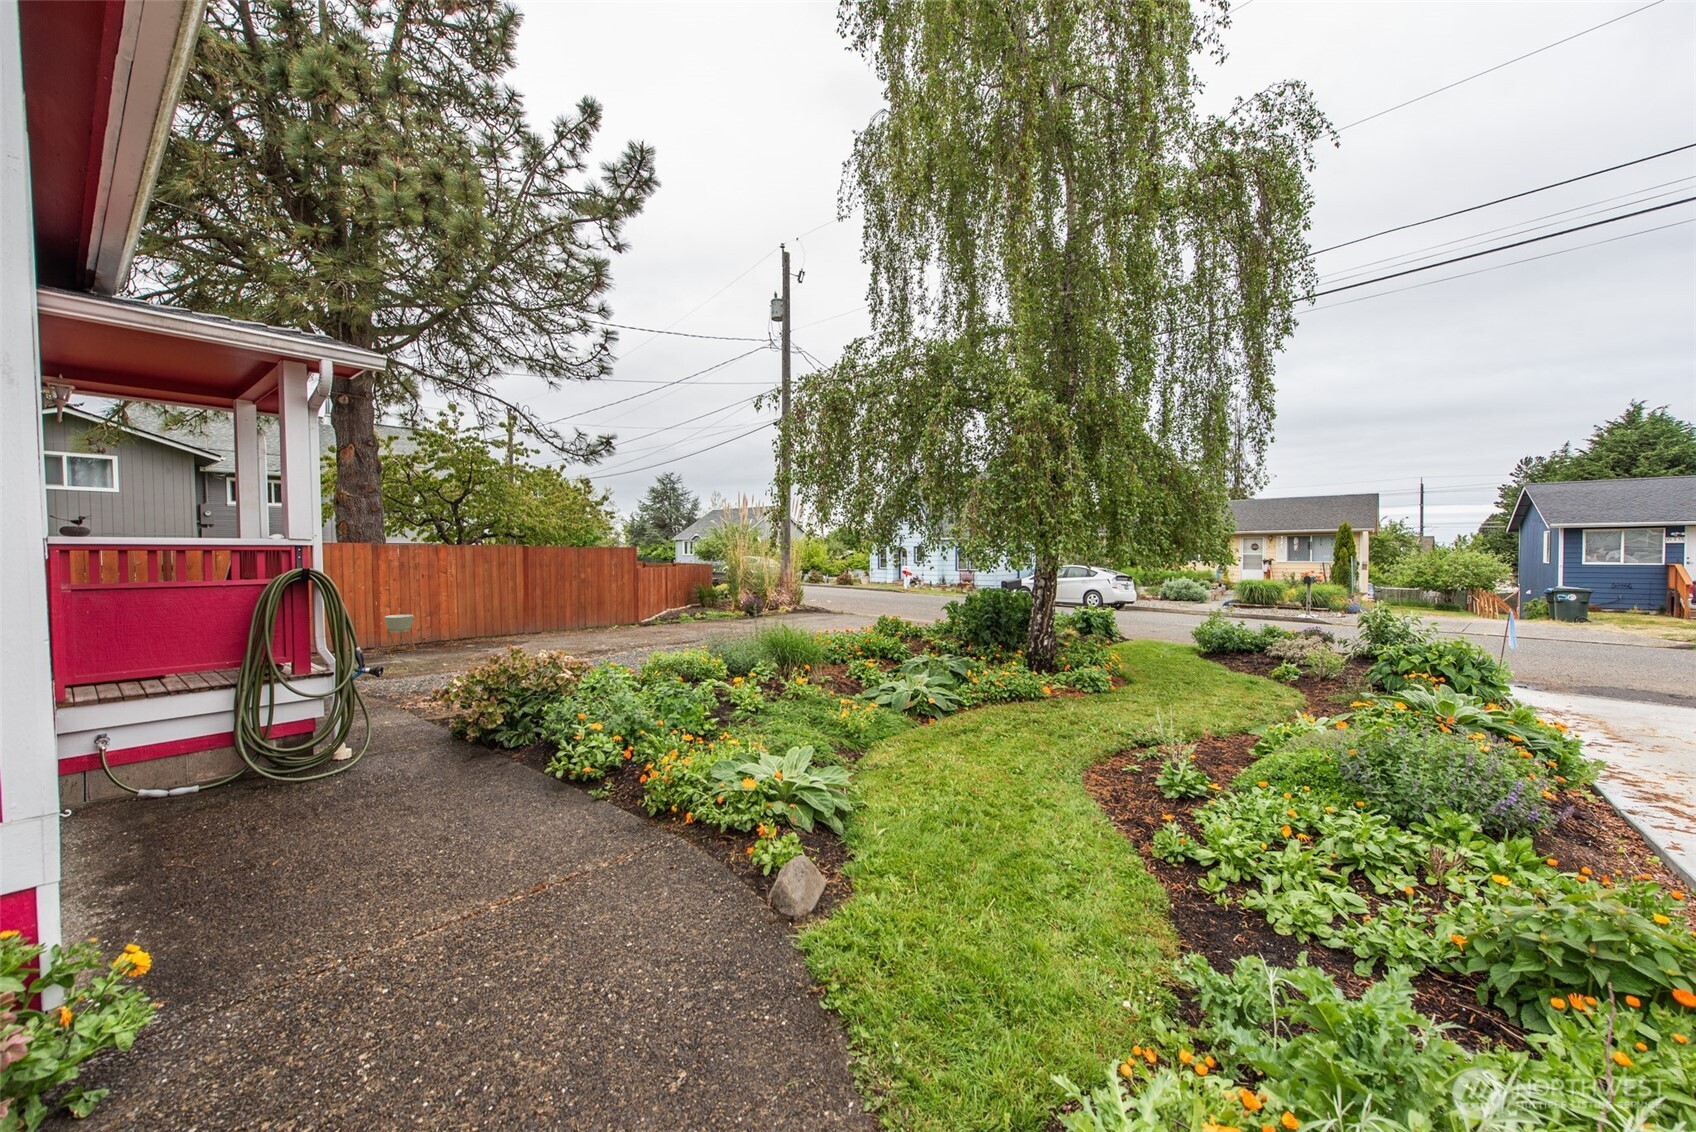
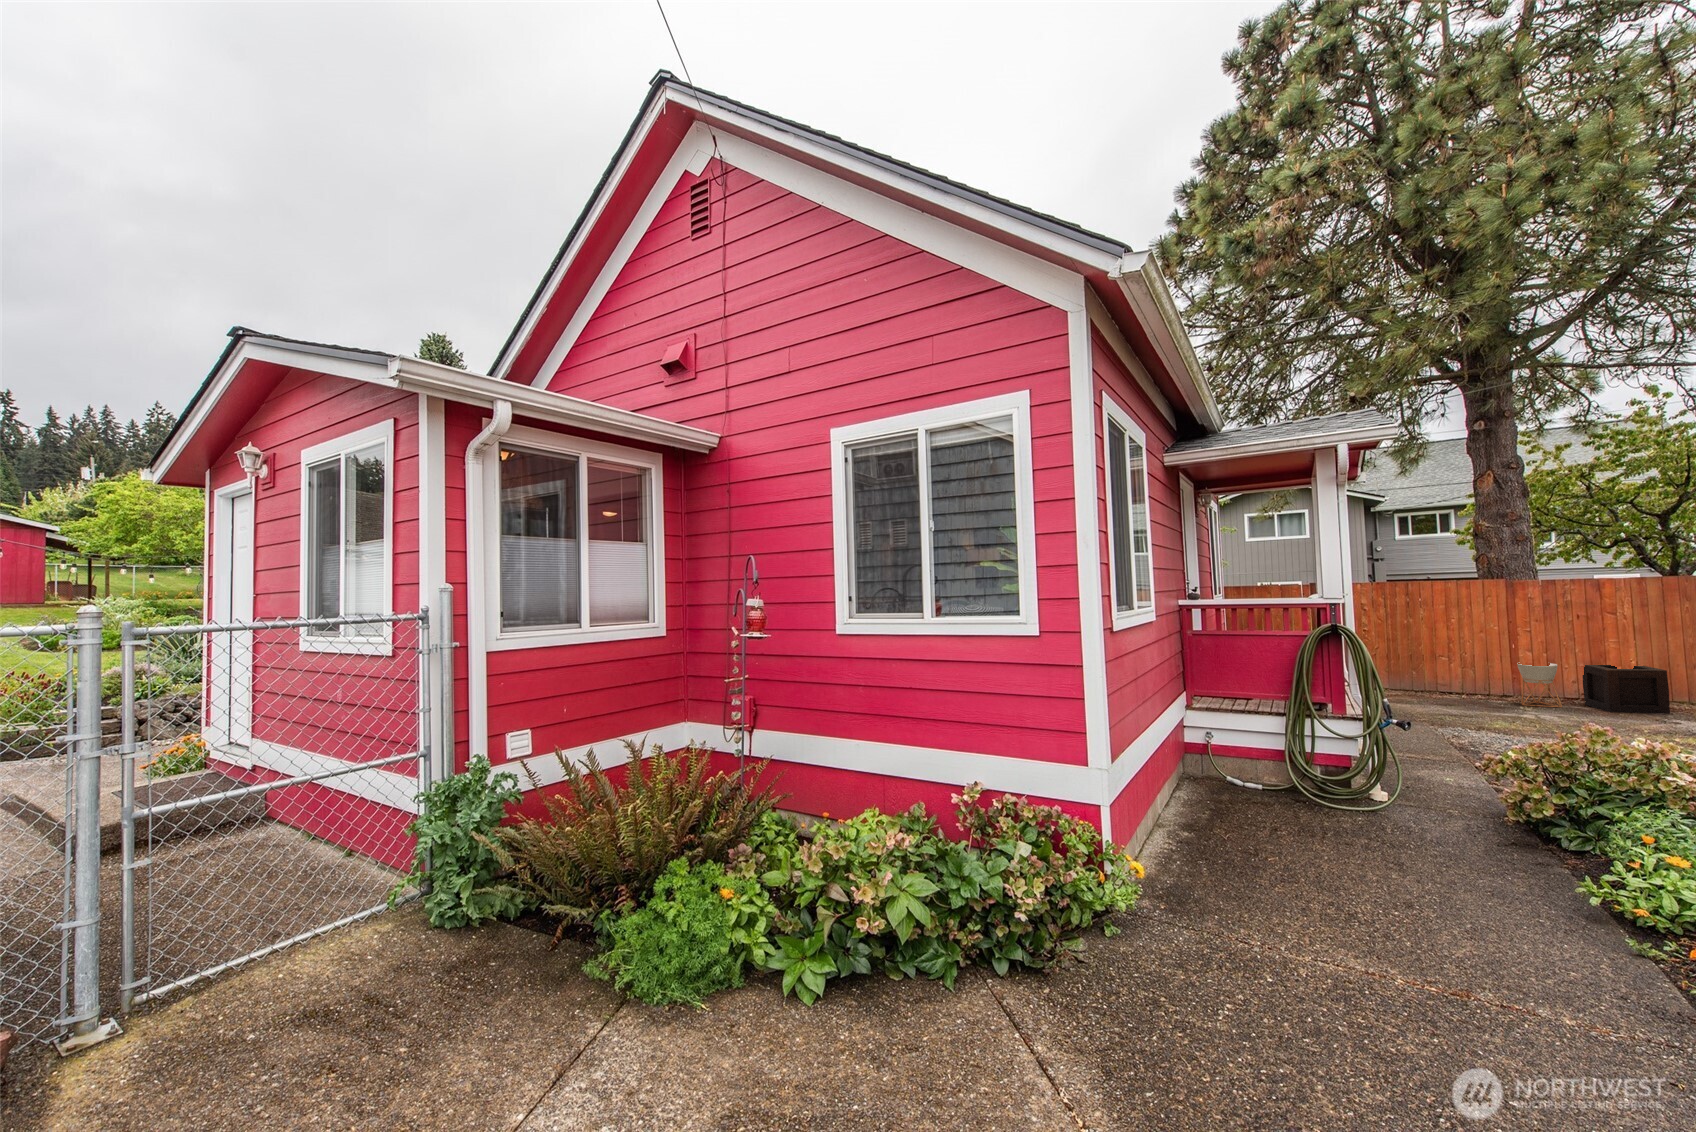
wooden crate: none [428,611,481,649] -> present [1583,665,1670,714]

